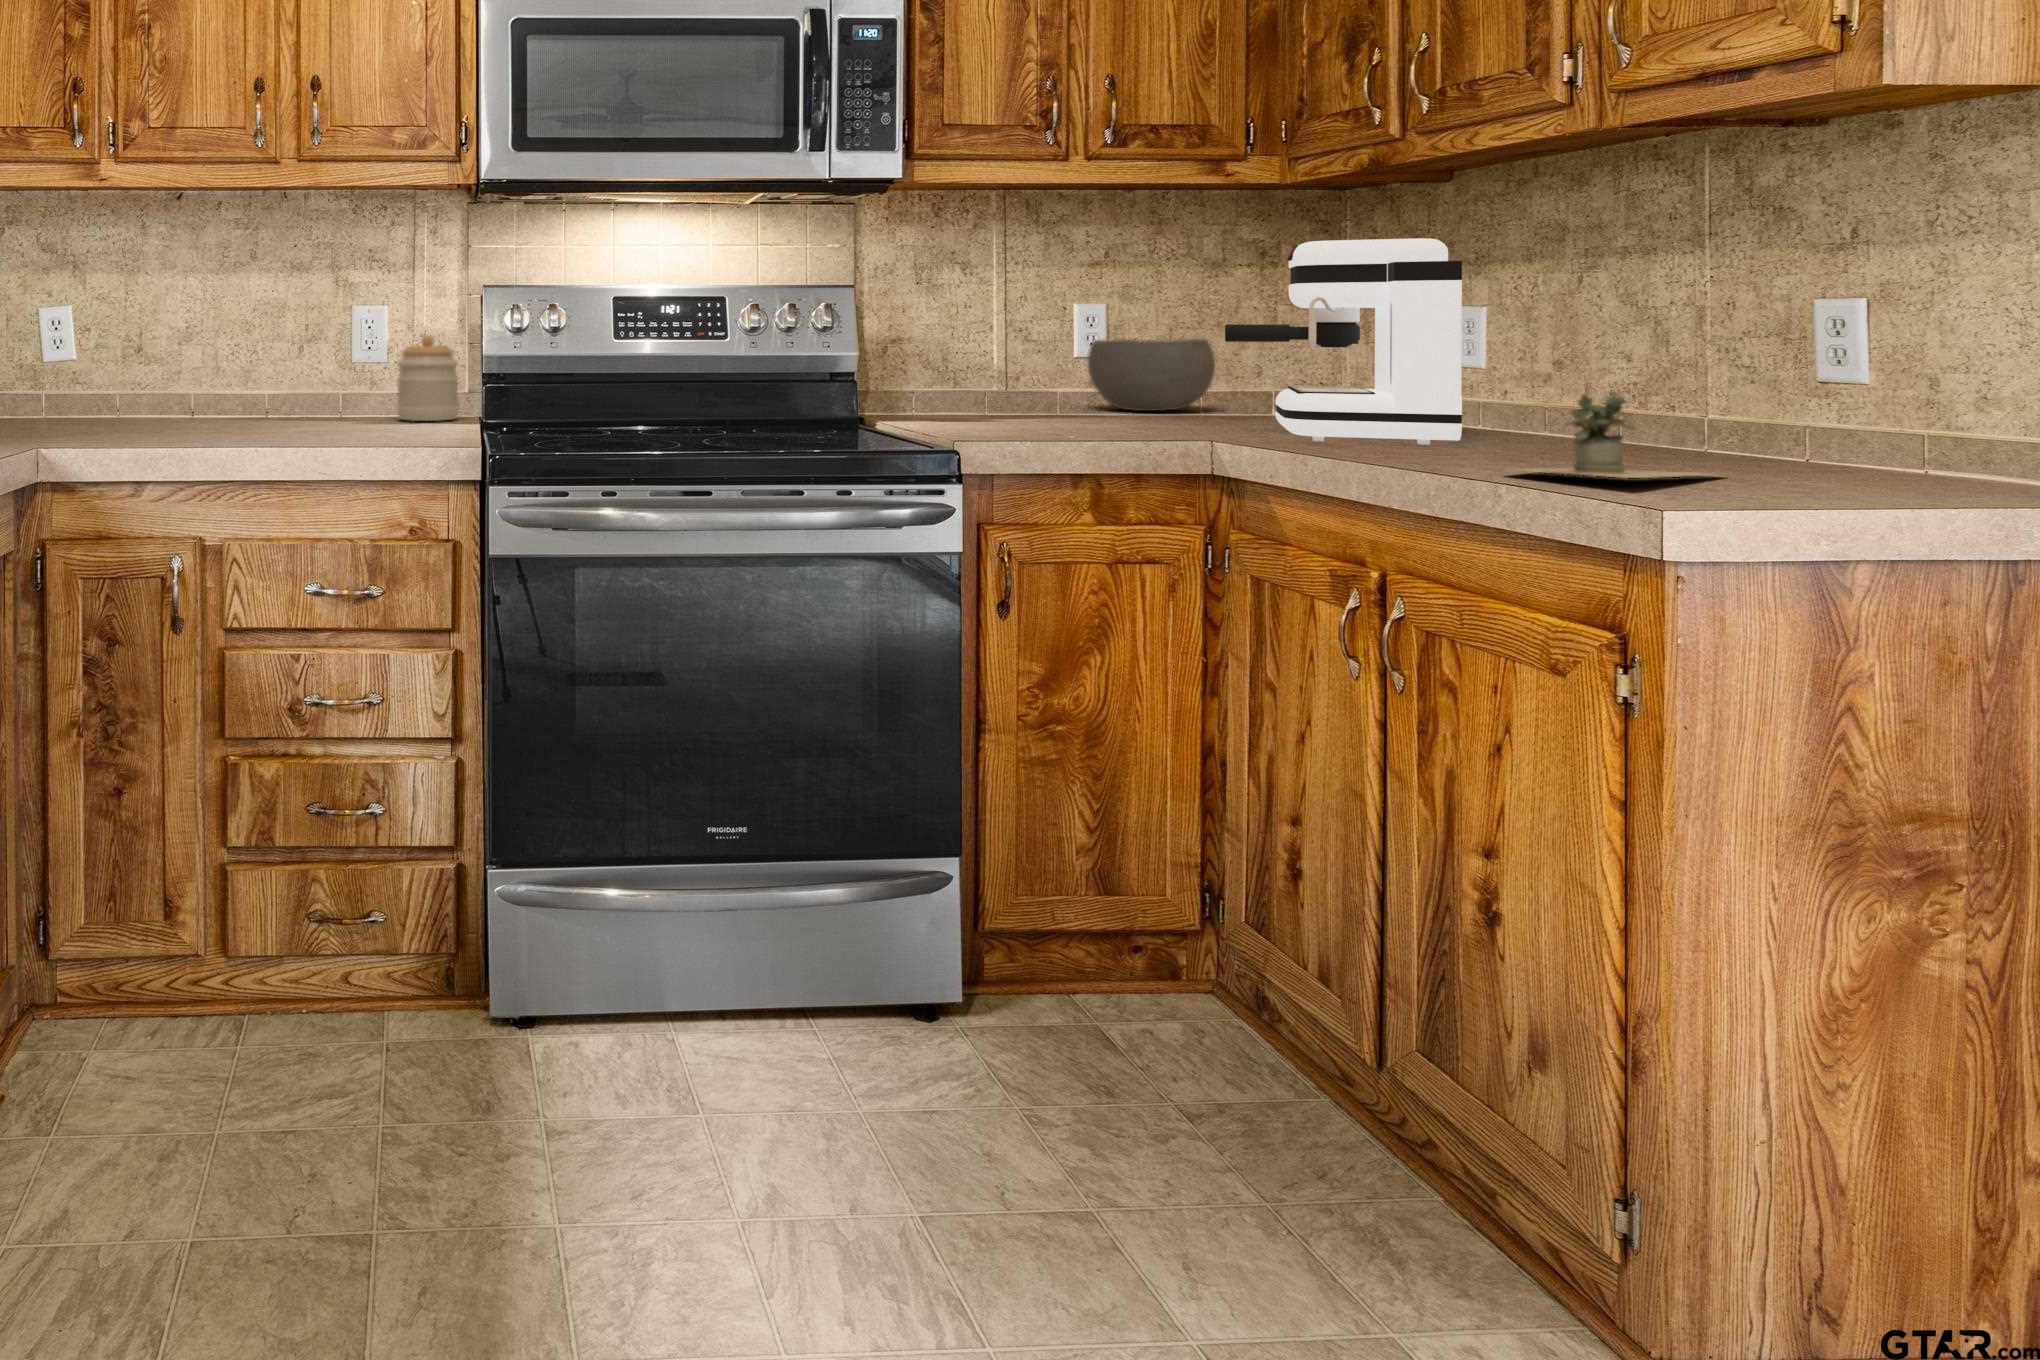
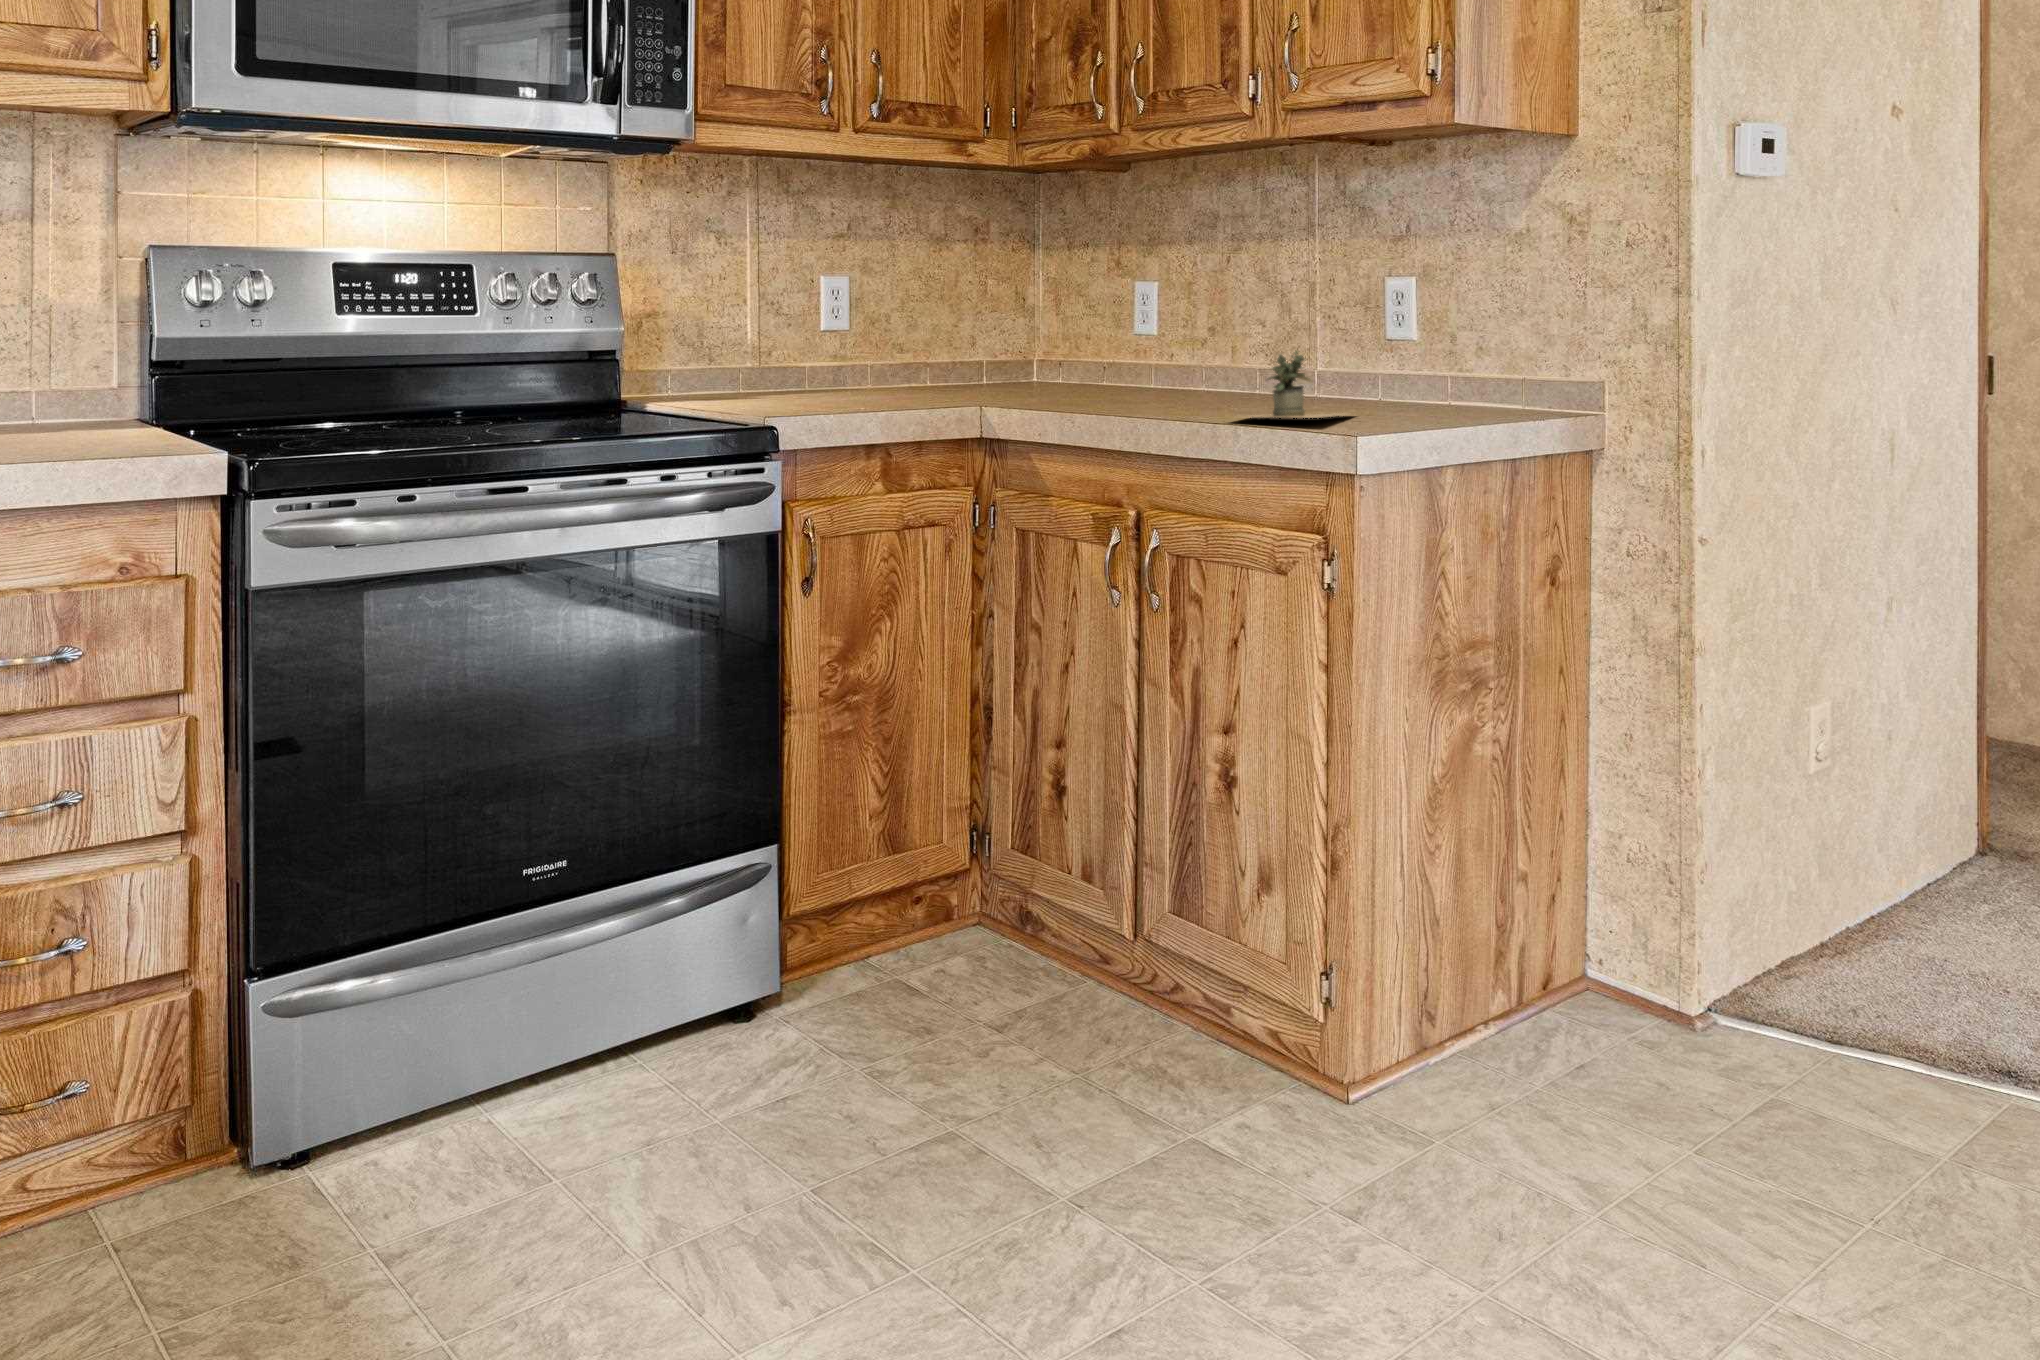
coffee maker: present [1225,238,1462,445] -> none [983,223,1173,404]
jar: present [397,335,459,421] -> none [10,308,109,424]
bowl: present [1088,339,1215,411] -> none [830,313,946,384]

